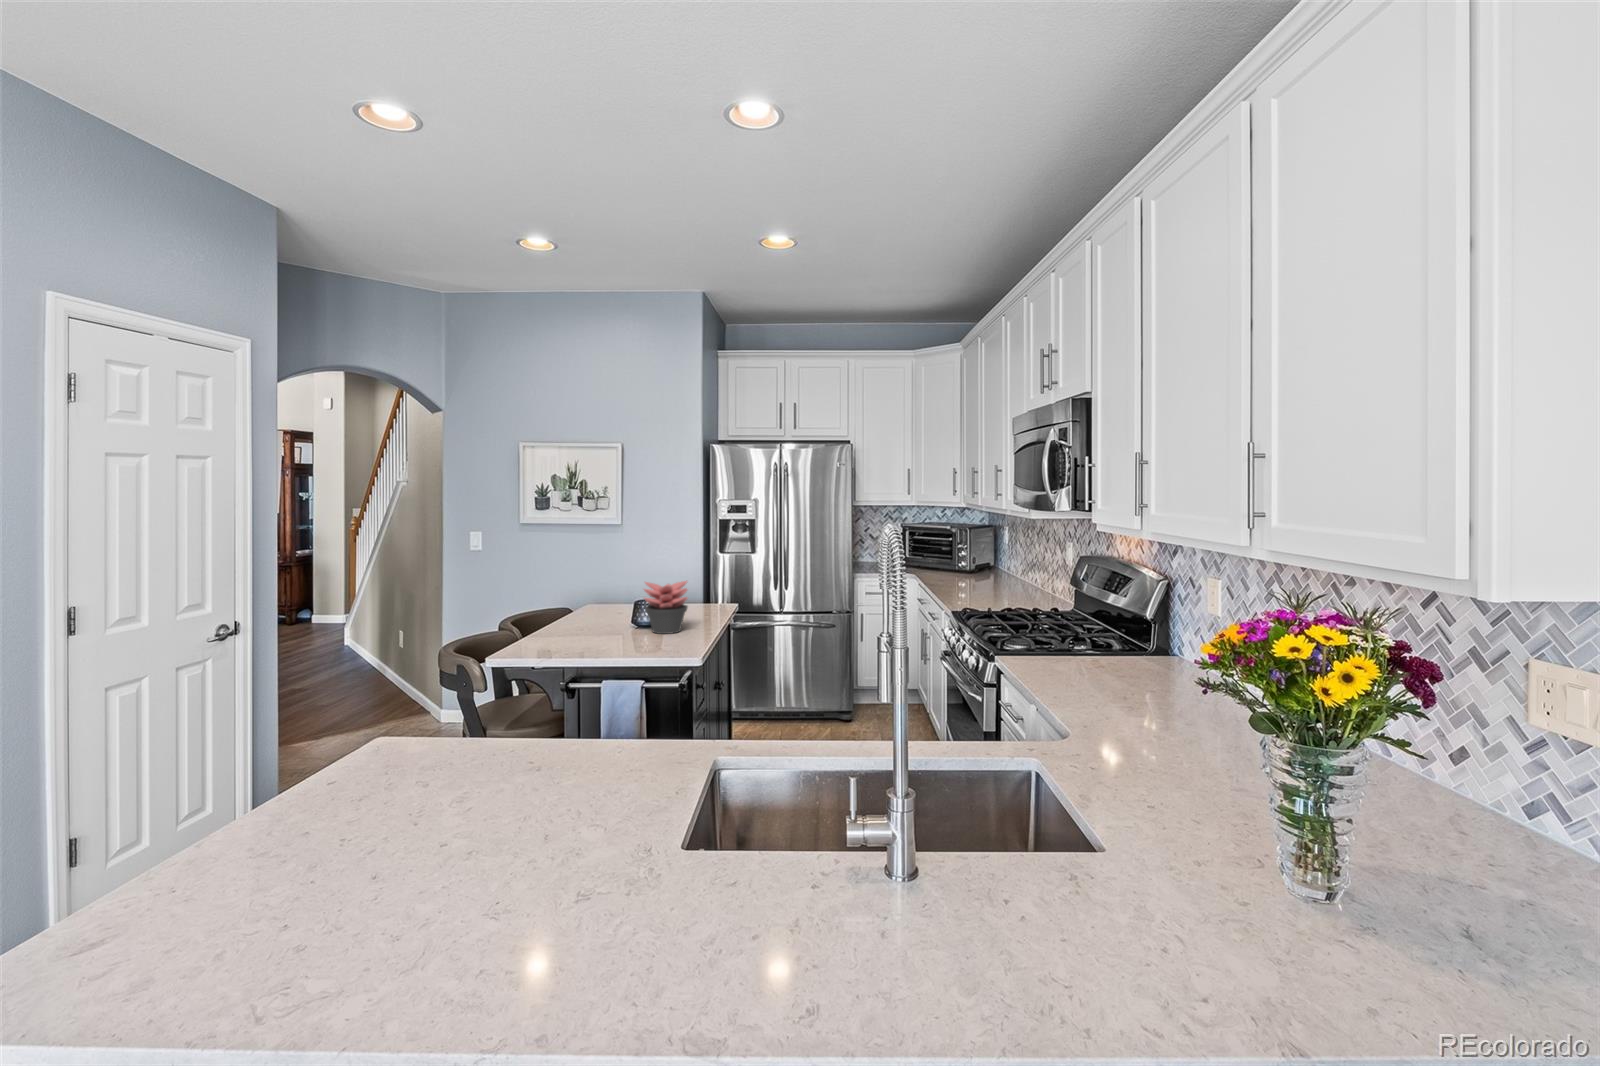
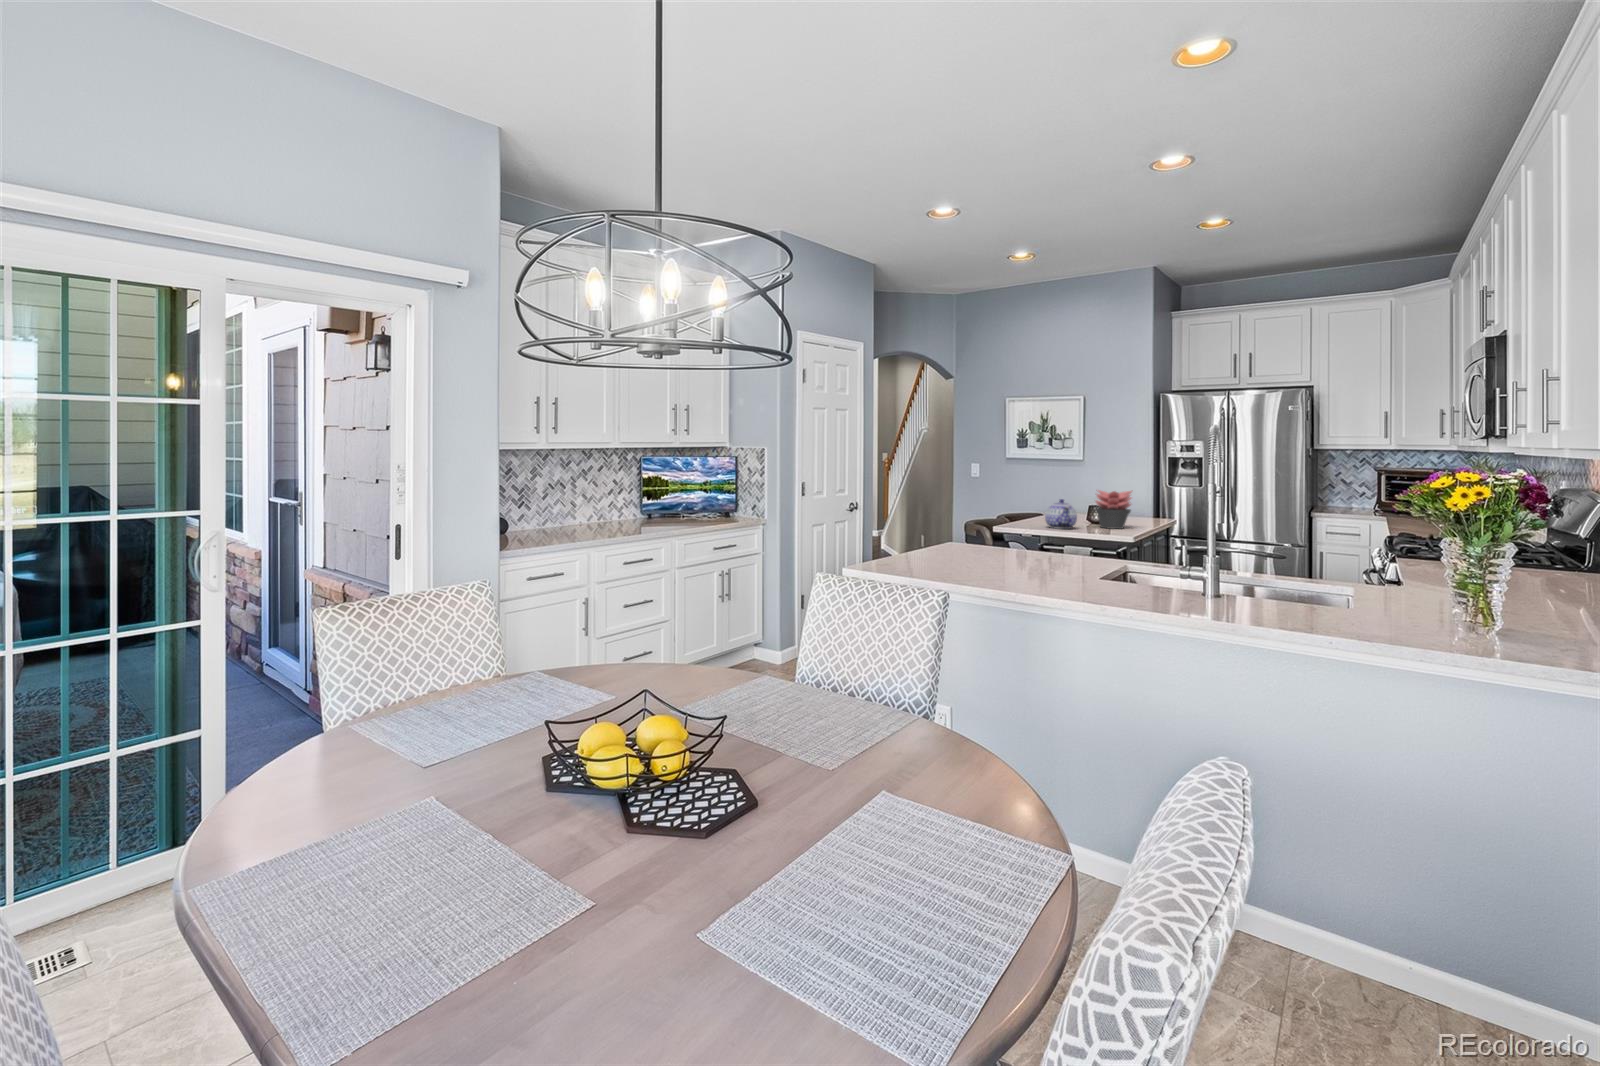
teapot: none [581,603,623,646] -> present [1045,499,1077,529]

